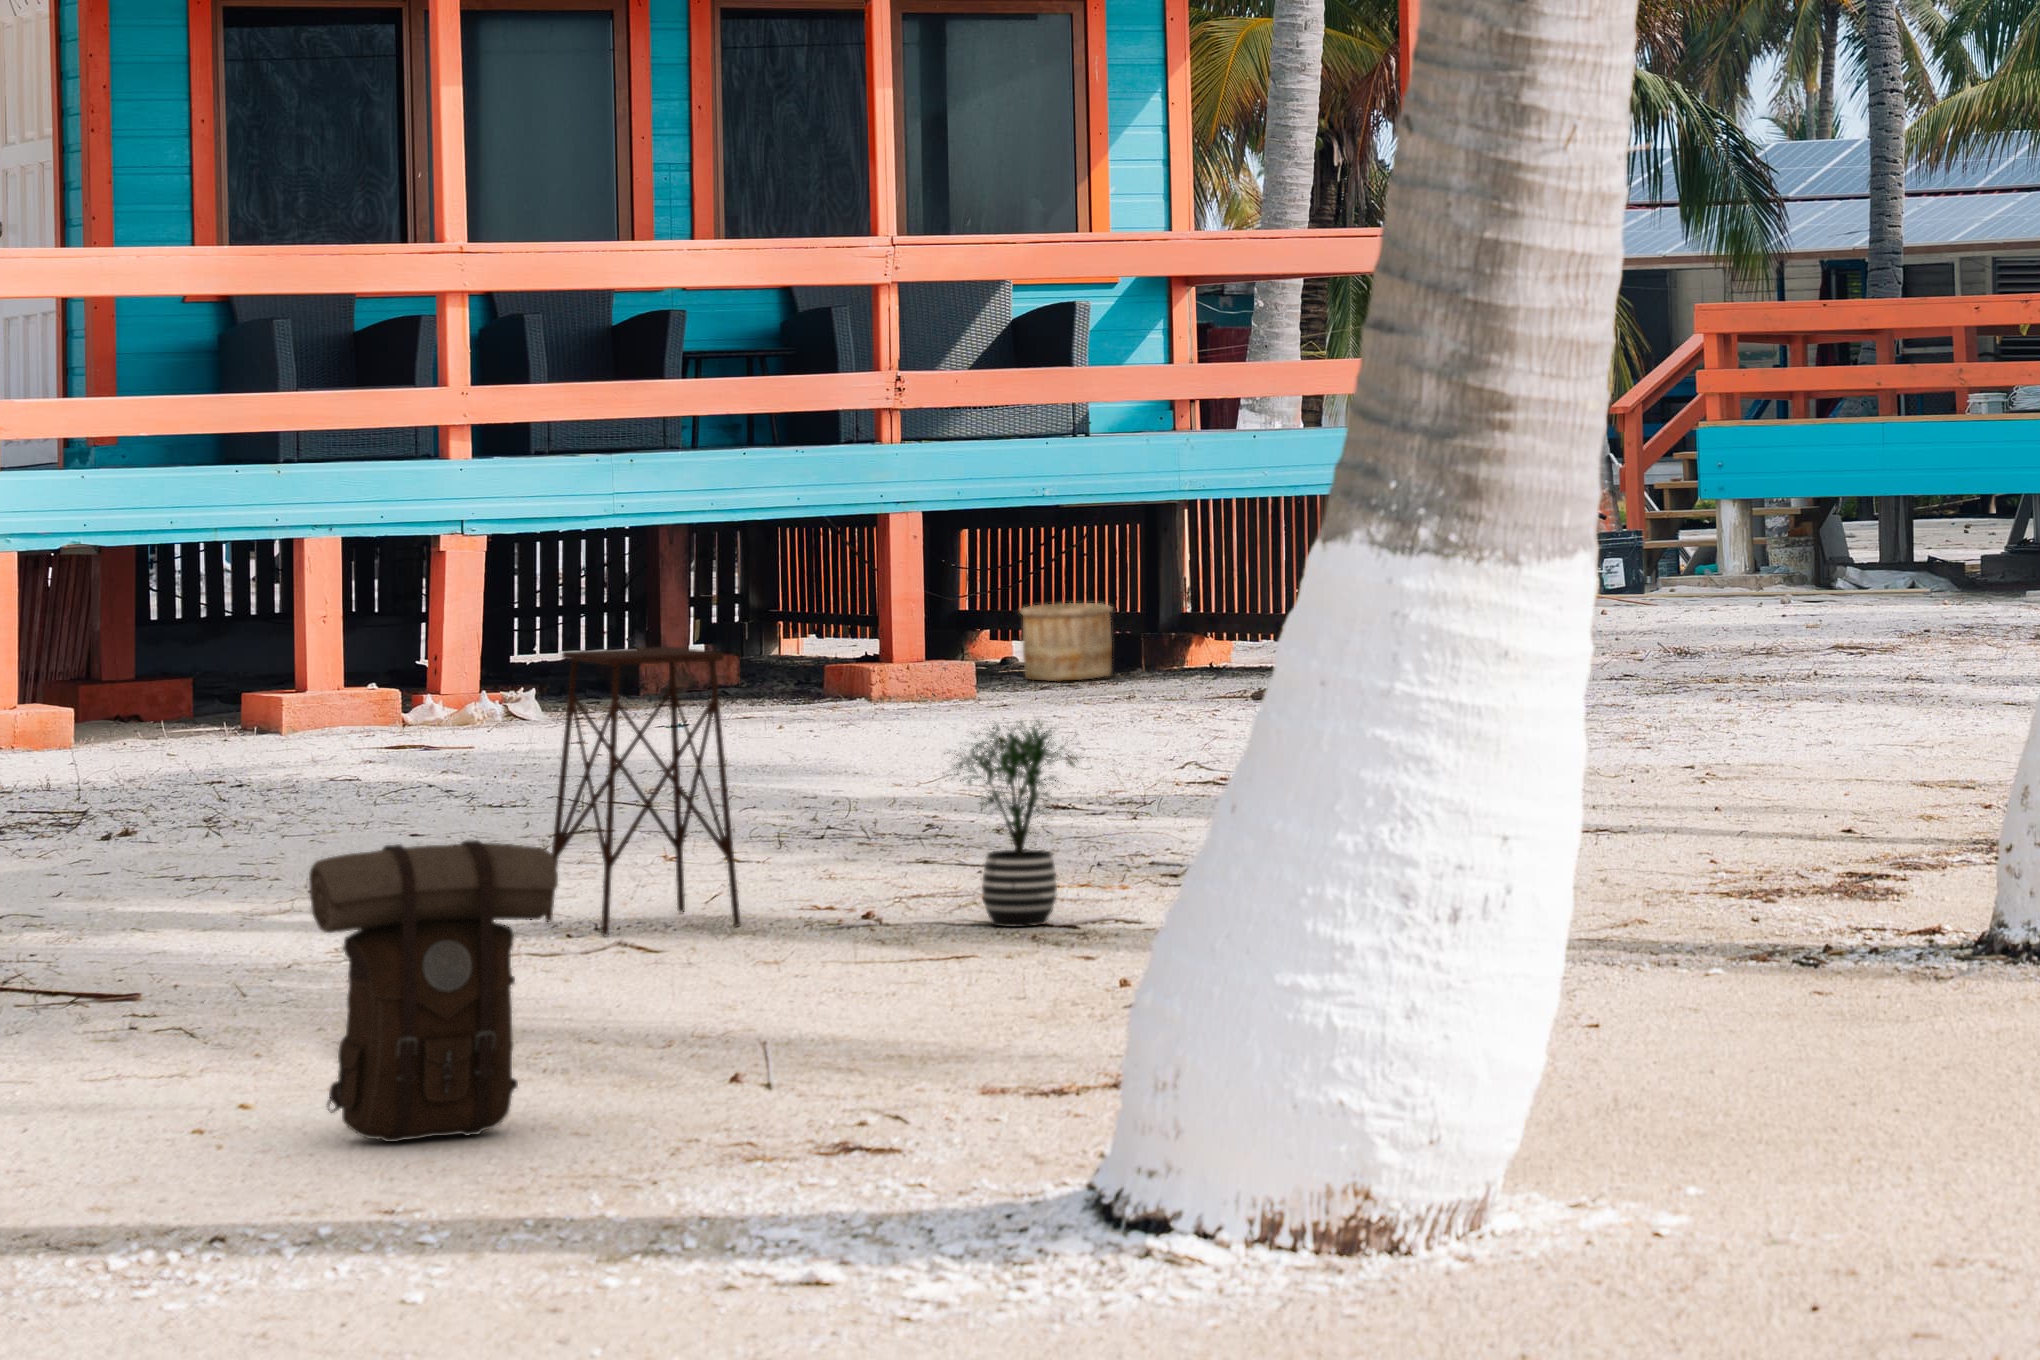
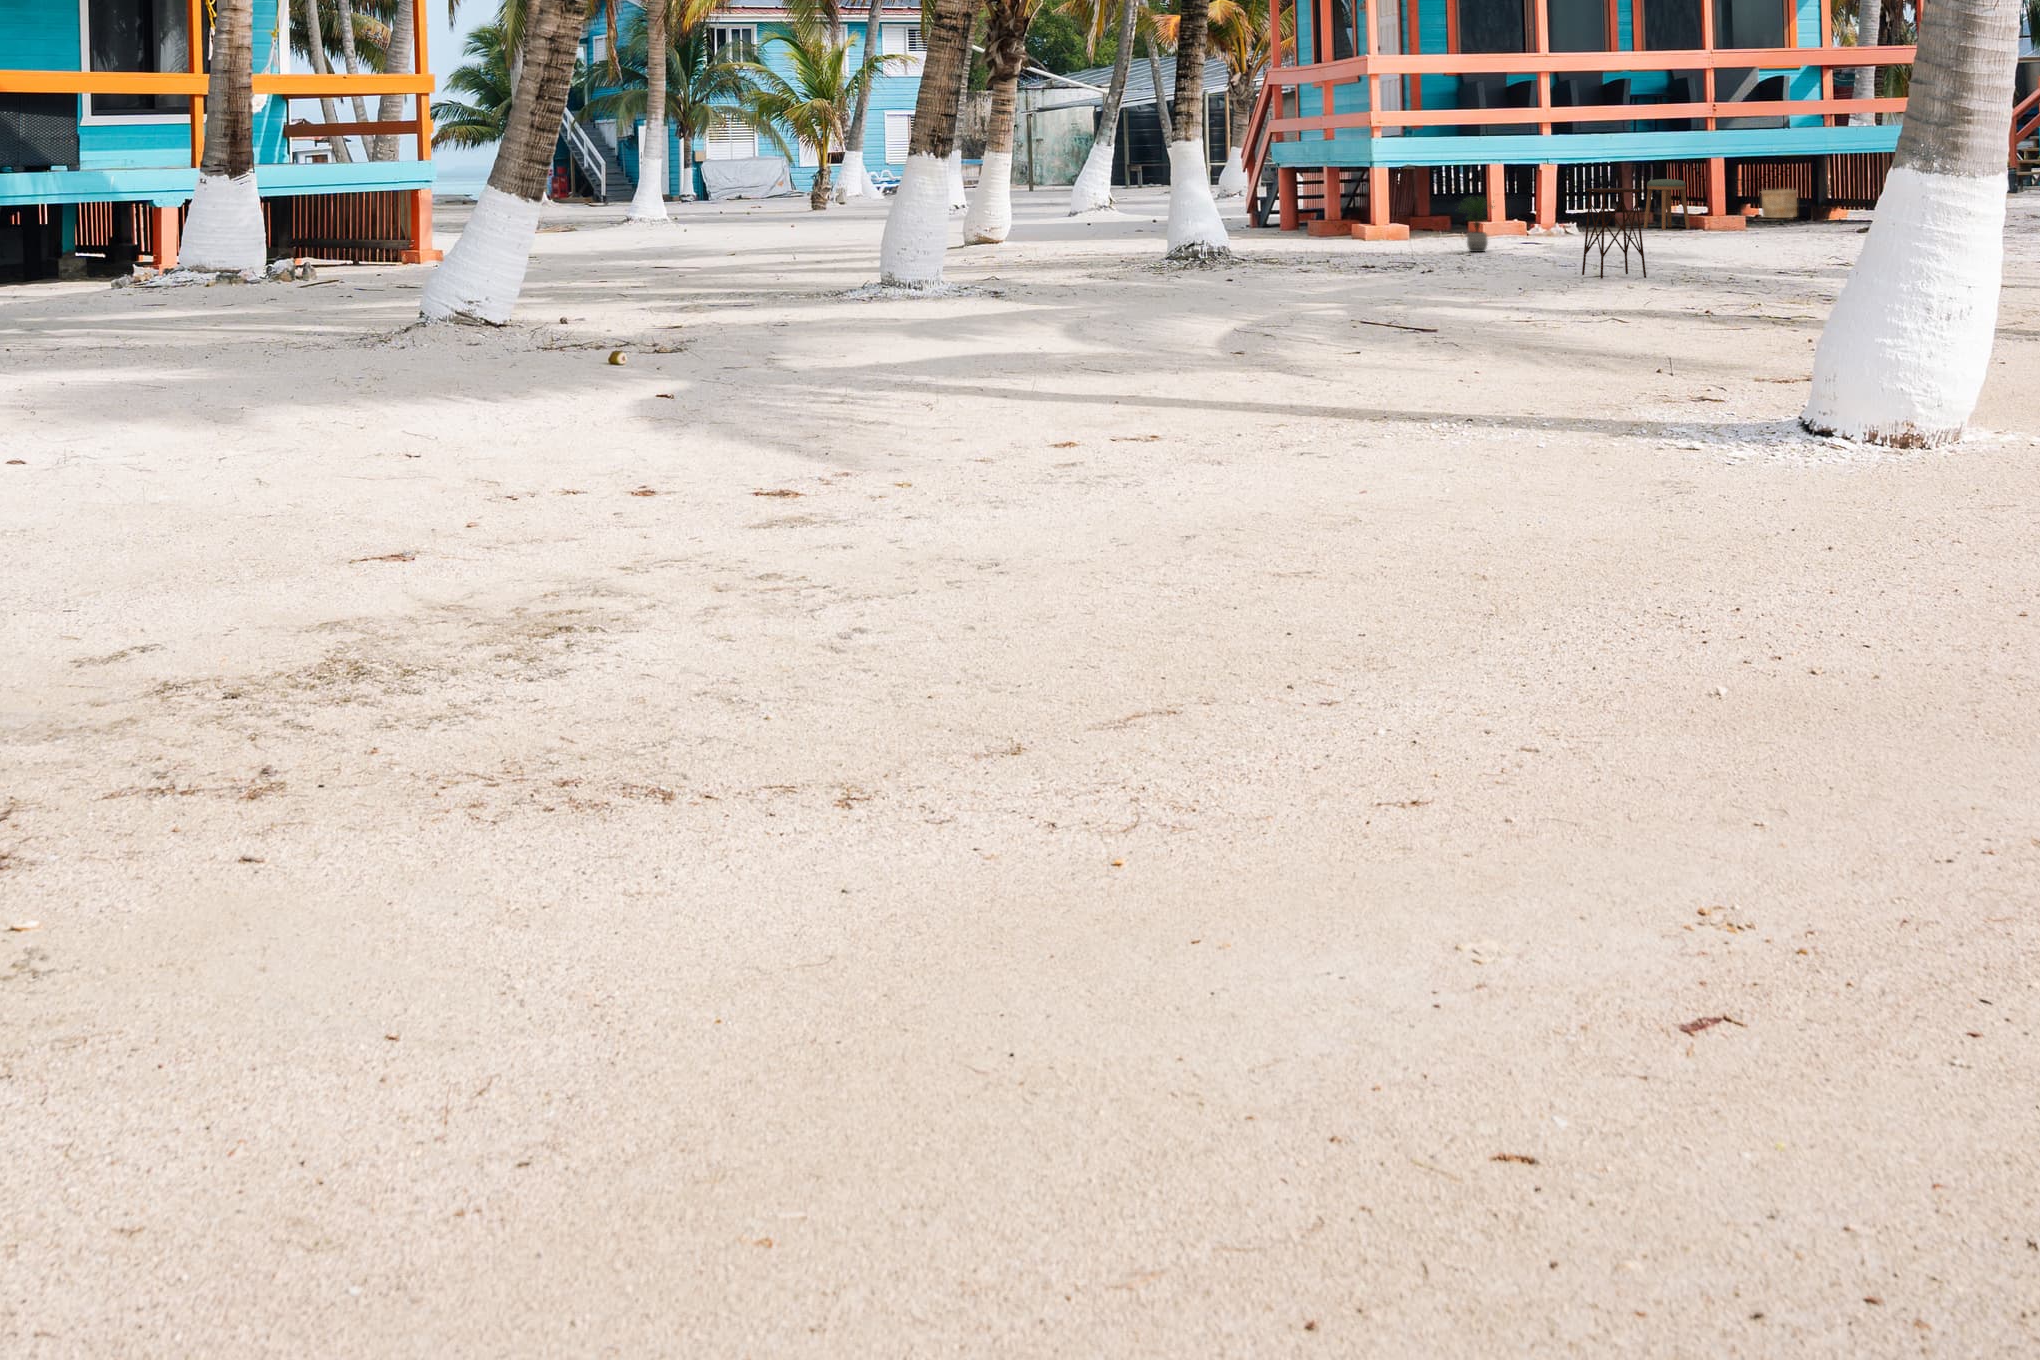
stool: none [719,587,844,728] -> present [1644,179,1690,230]
potted plant: present [944,719,1083,927] -> present [1459,197,1495,252]
backpack: present [309,840,558,1142] -> none [1515,232,1587,317]

